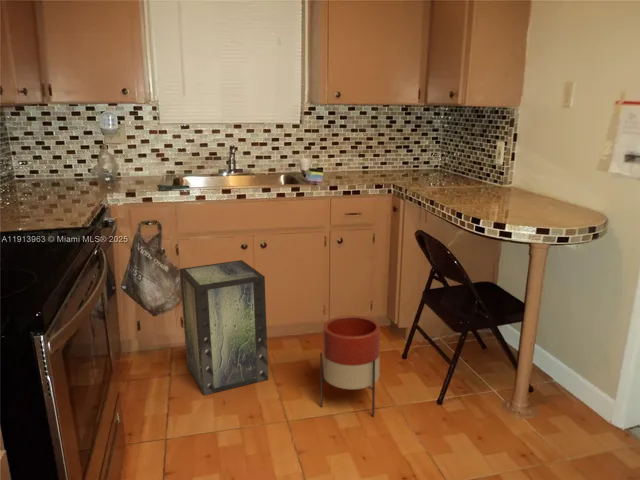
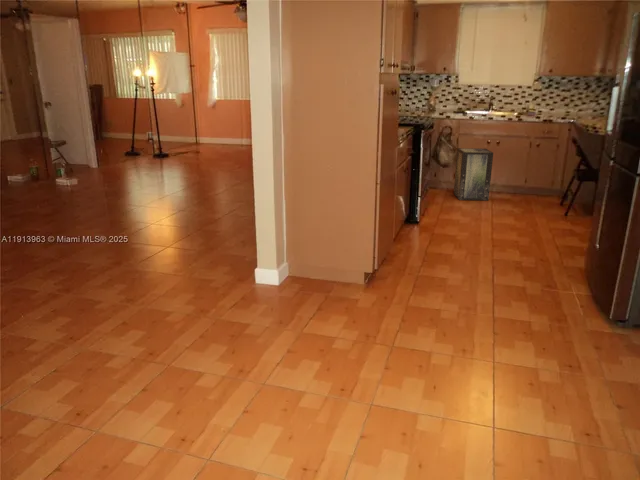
planter: present [320,316,380,416] -> none [508,172,540,213]

